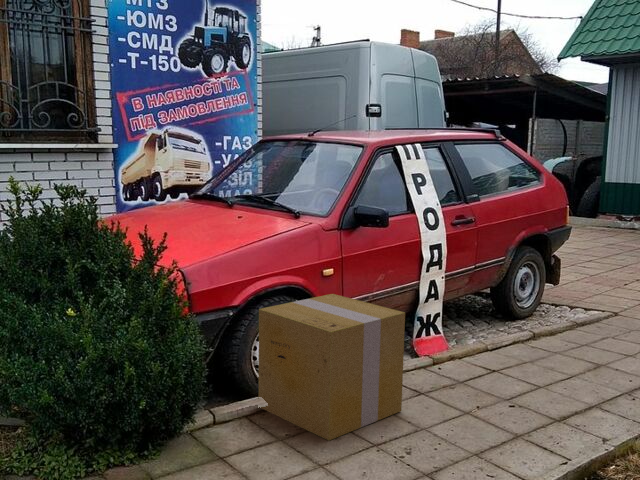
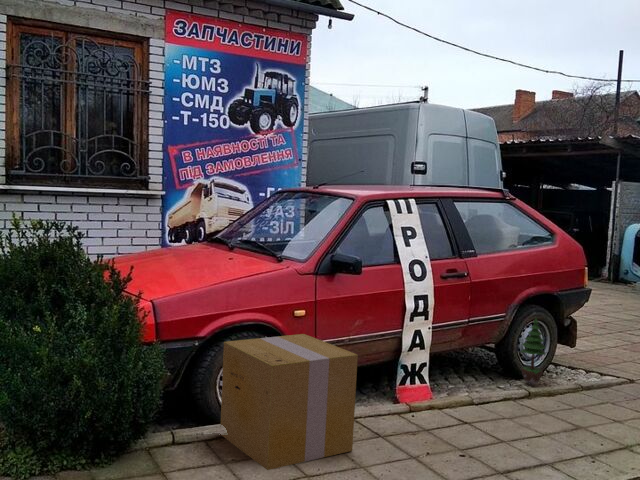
potted tree: none [519,259,545,327] -> present [521,318,546,385]

